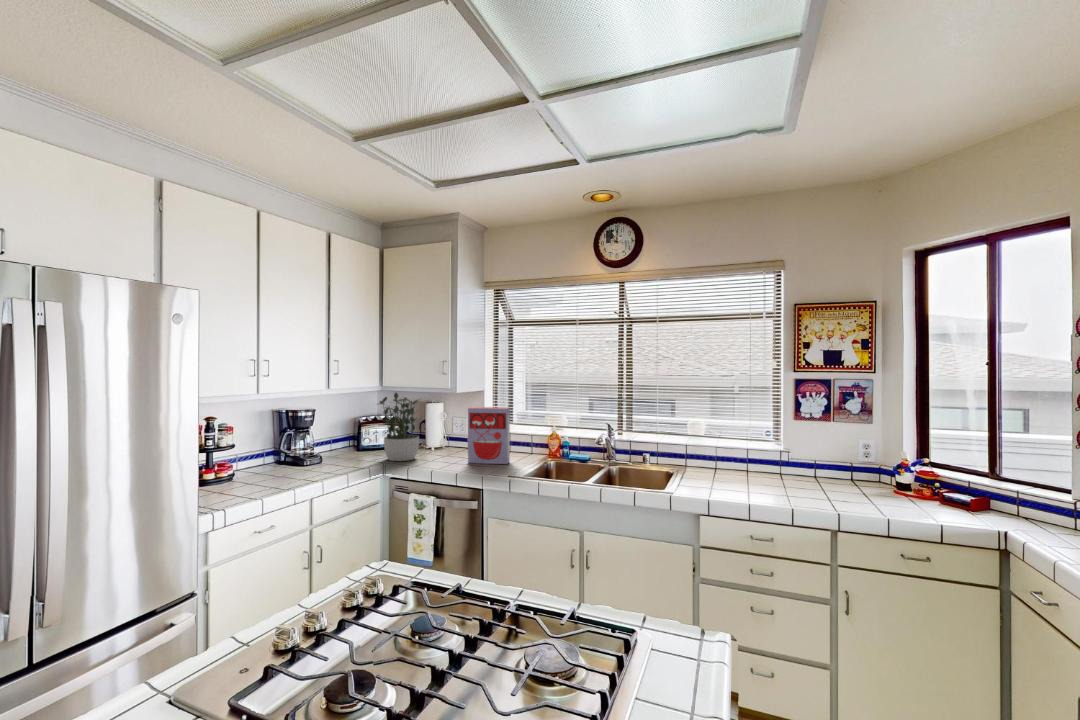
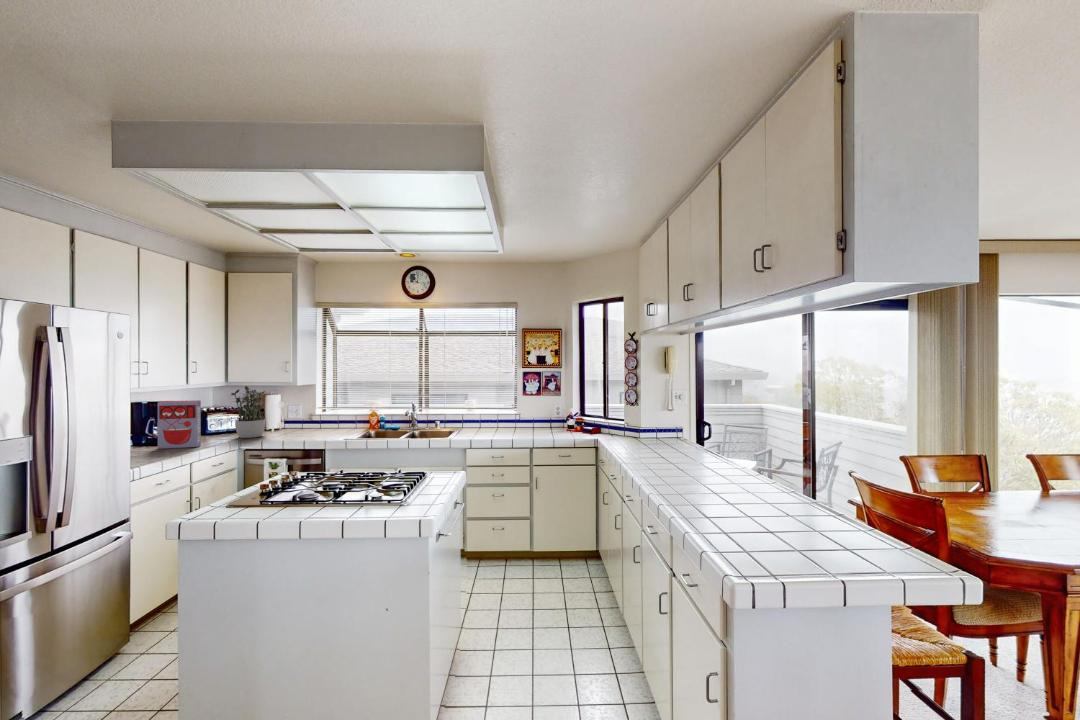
cereal box: present [468,407,510,464] -> present [158,400,201,449]

